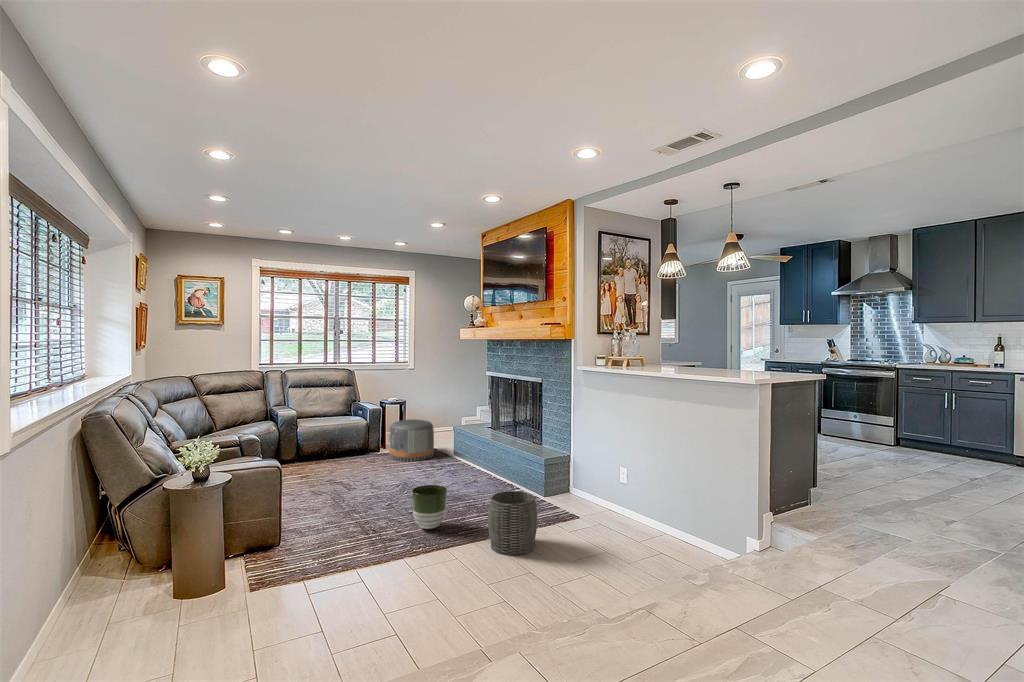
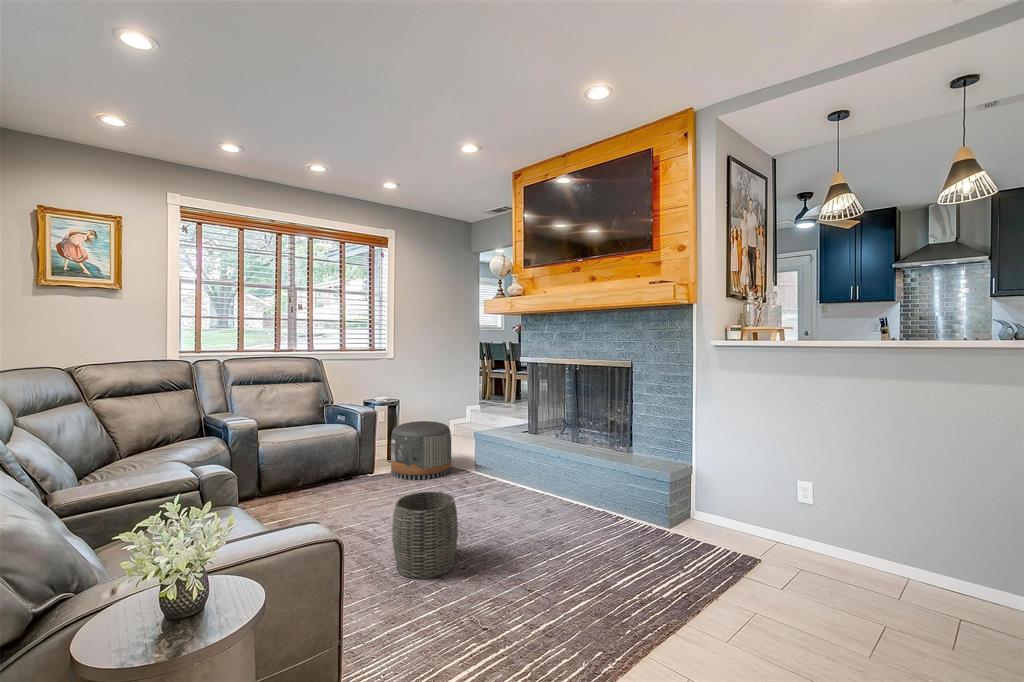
planter: present [412,485,447,529] -> none [555,529,613,609]
woven basket: present [488,491,537,555] -> present [392,492,458,579]

